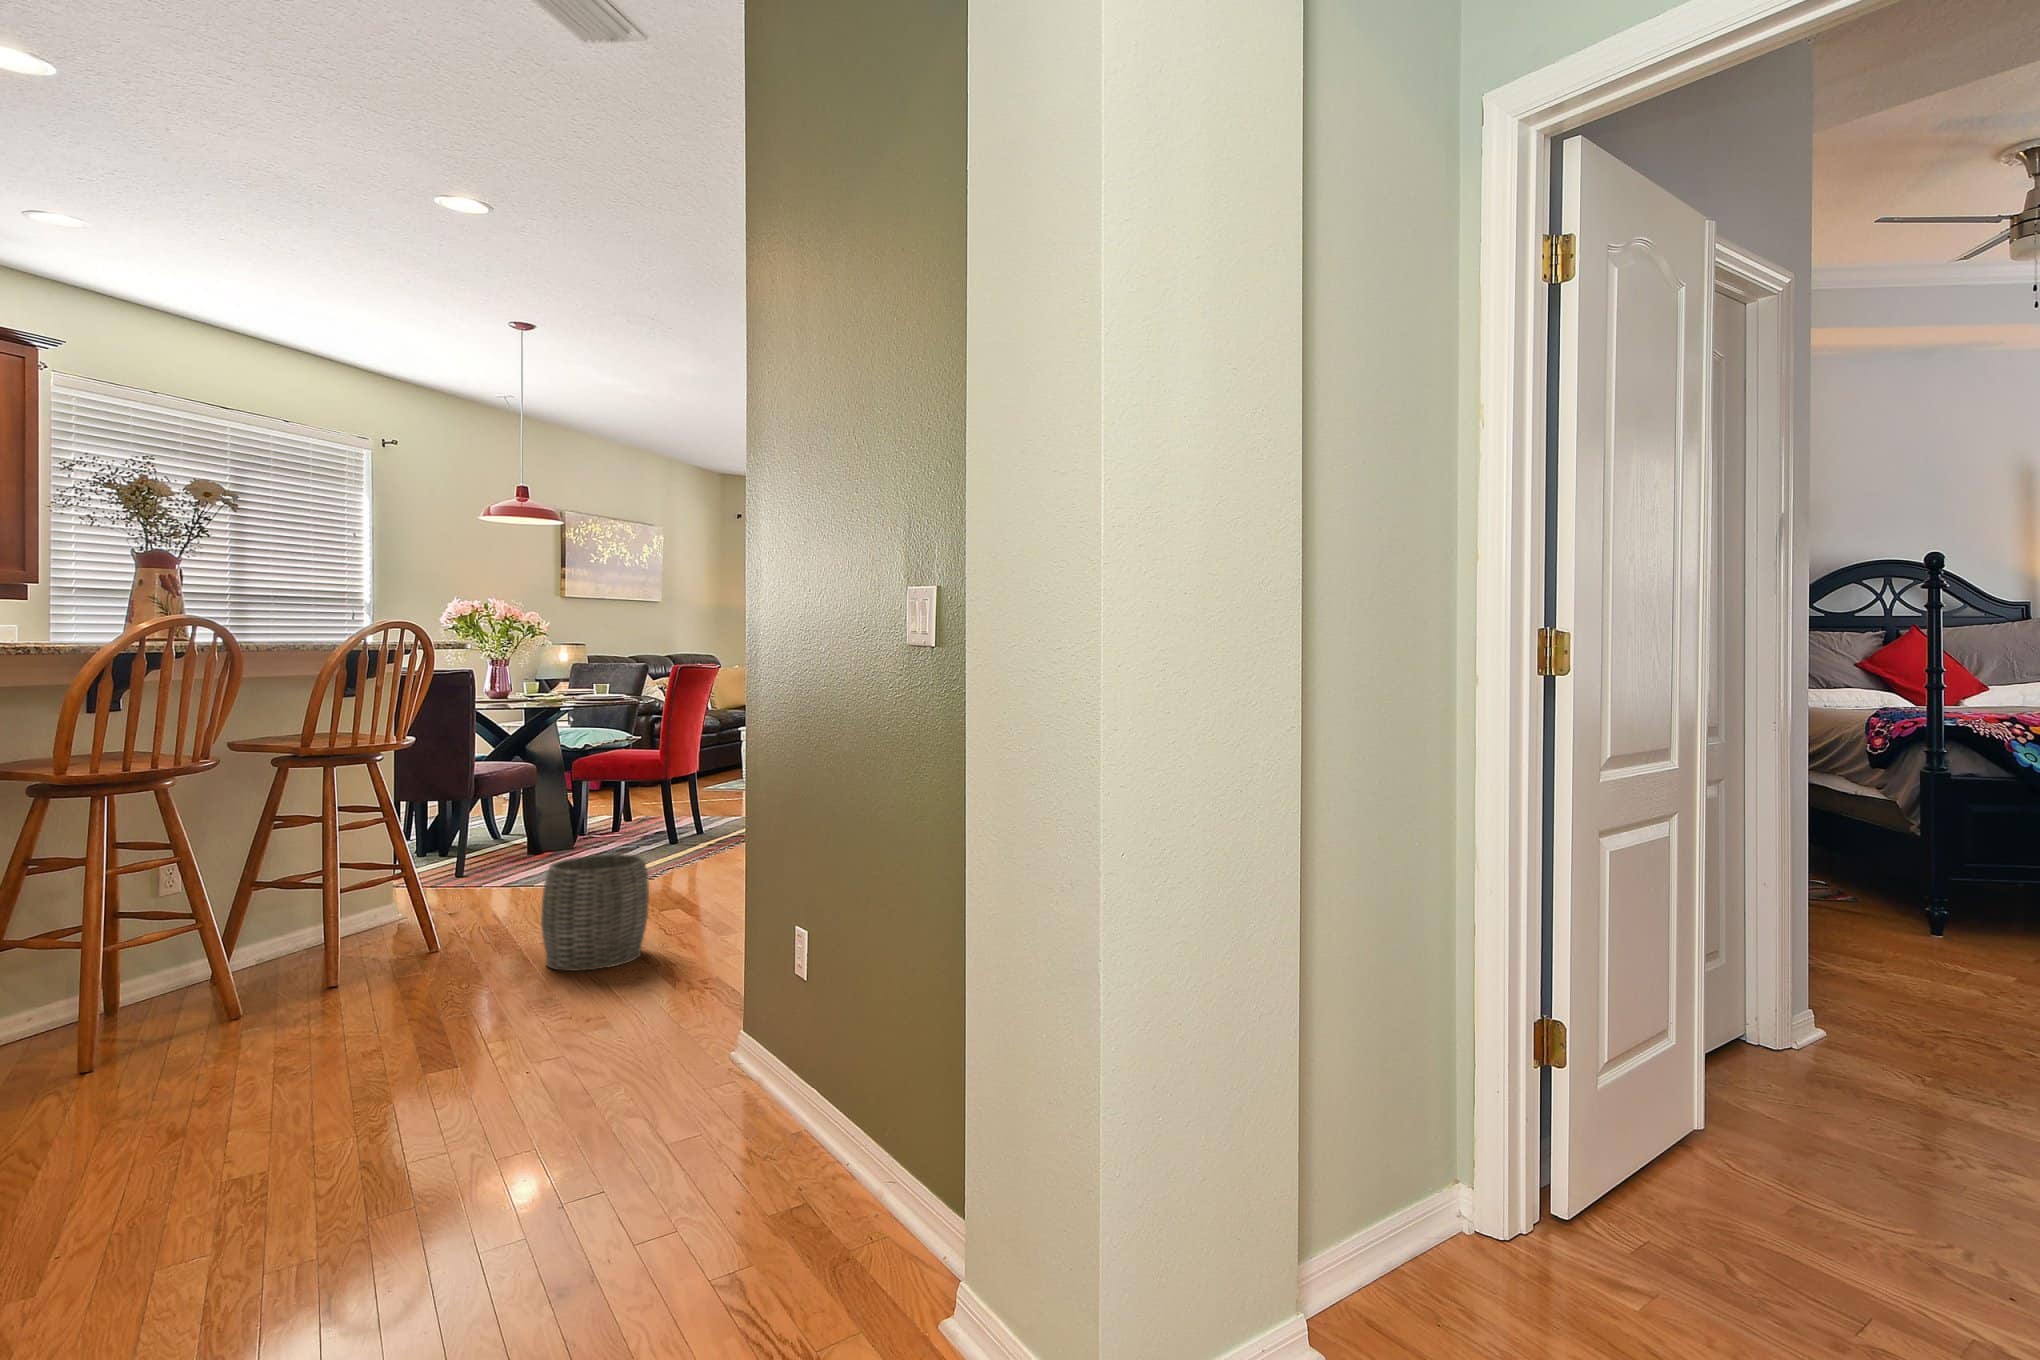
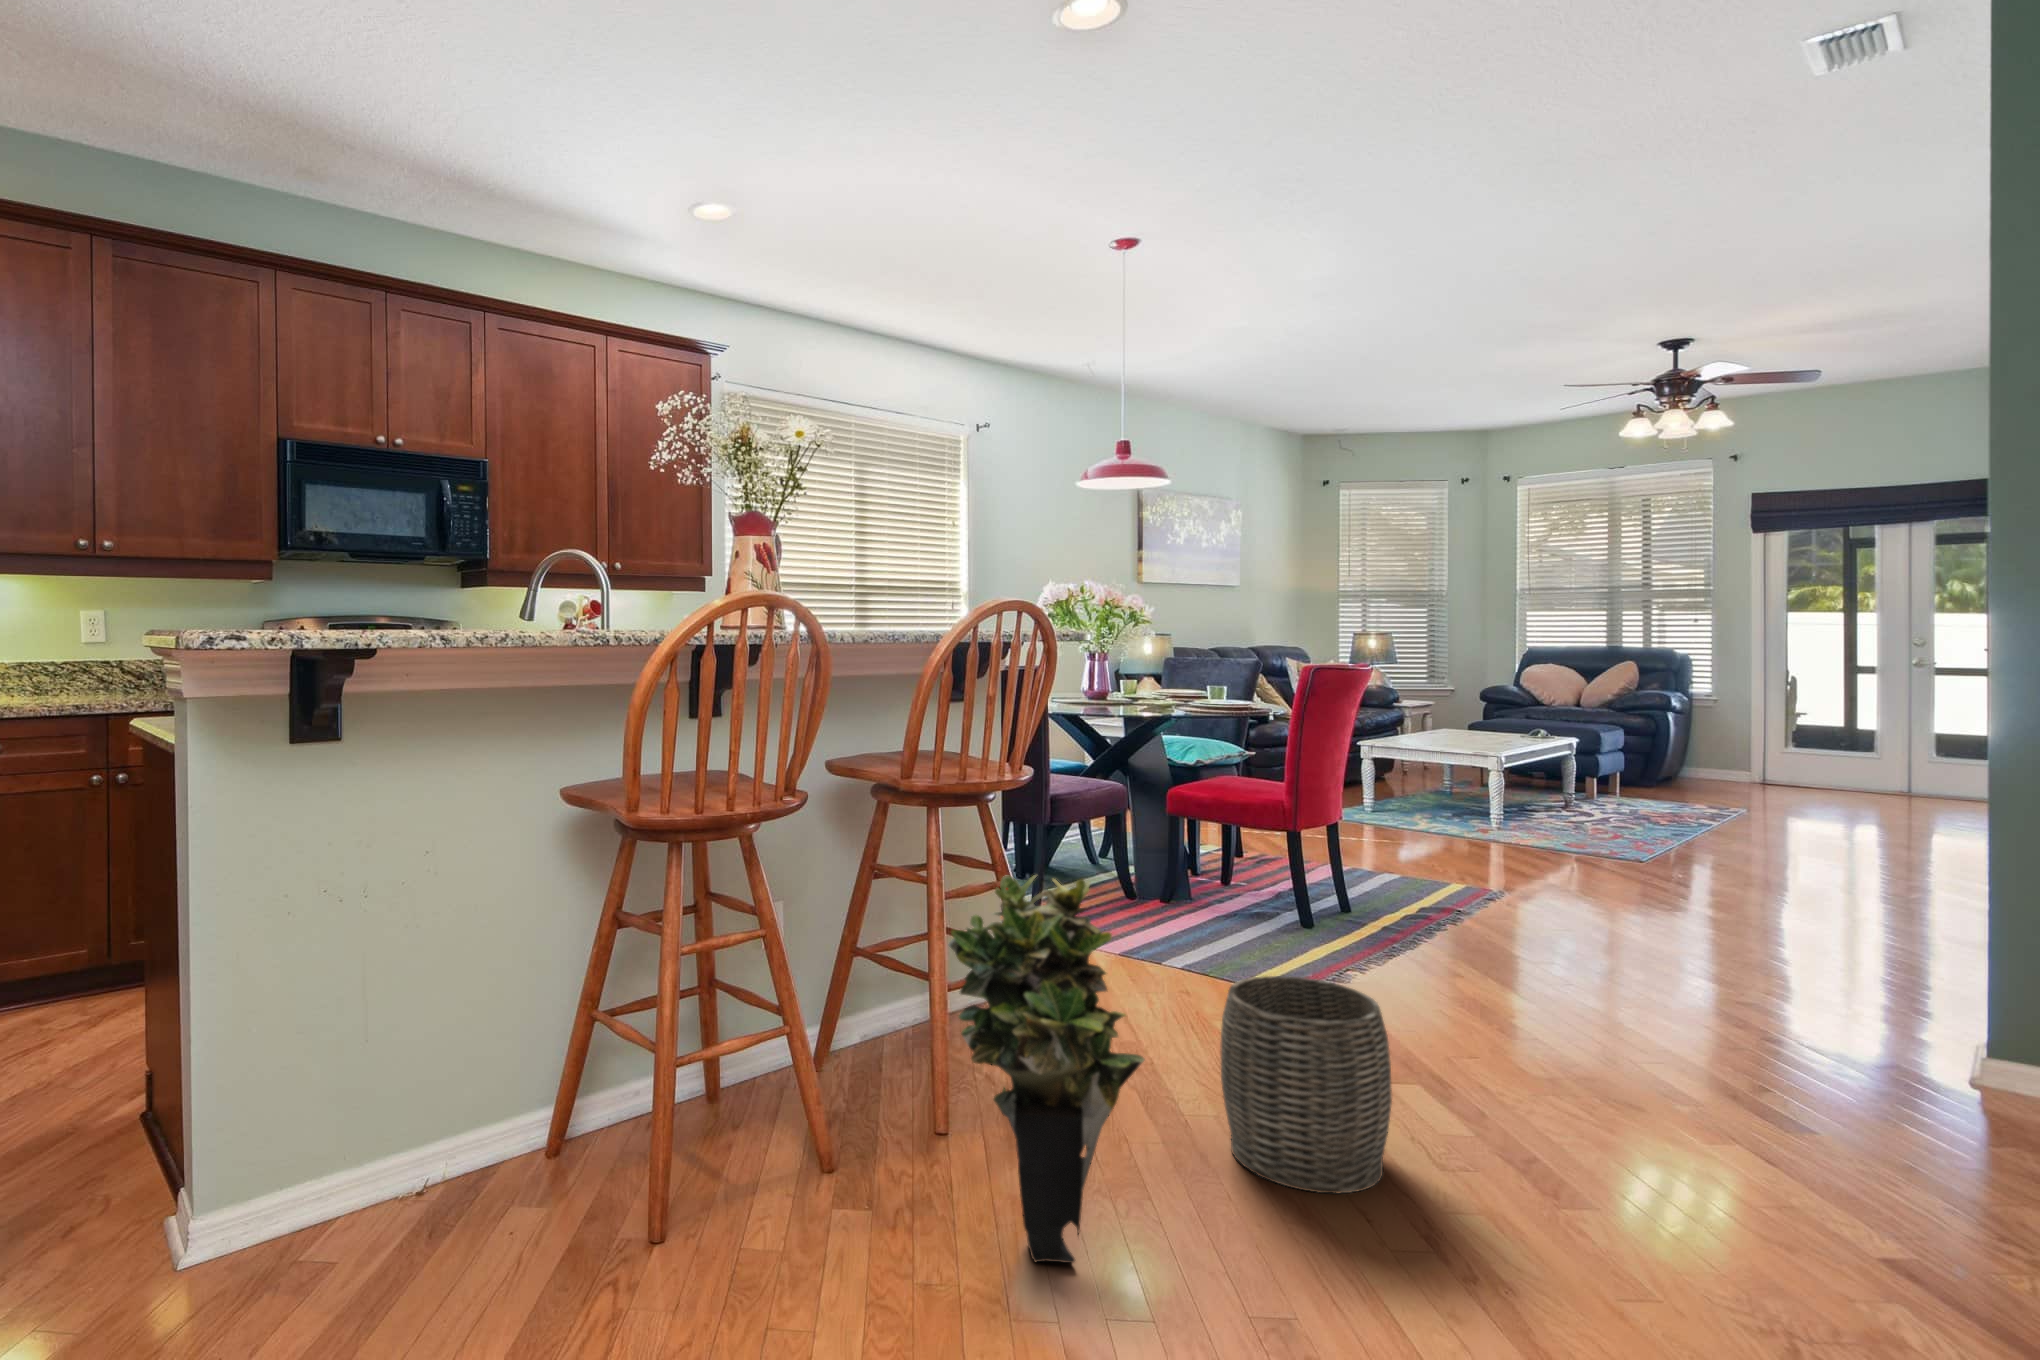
potted plant: none [335,798,478,1028] -> present [949,876,1144,1263]

